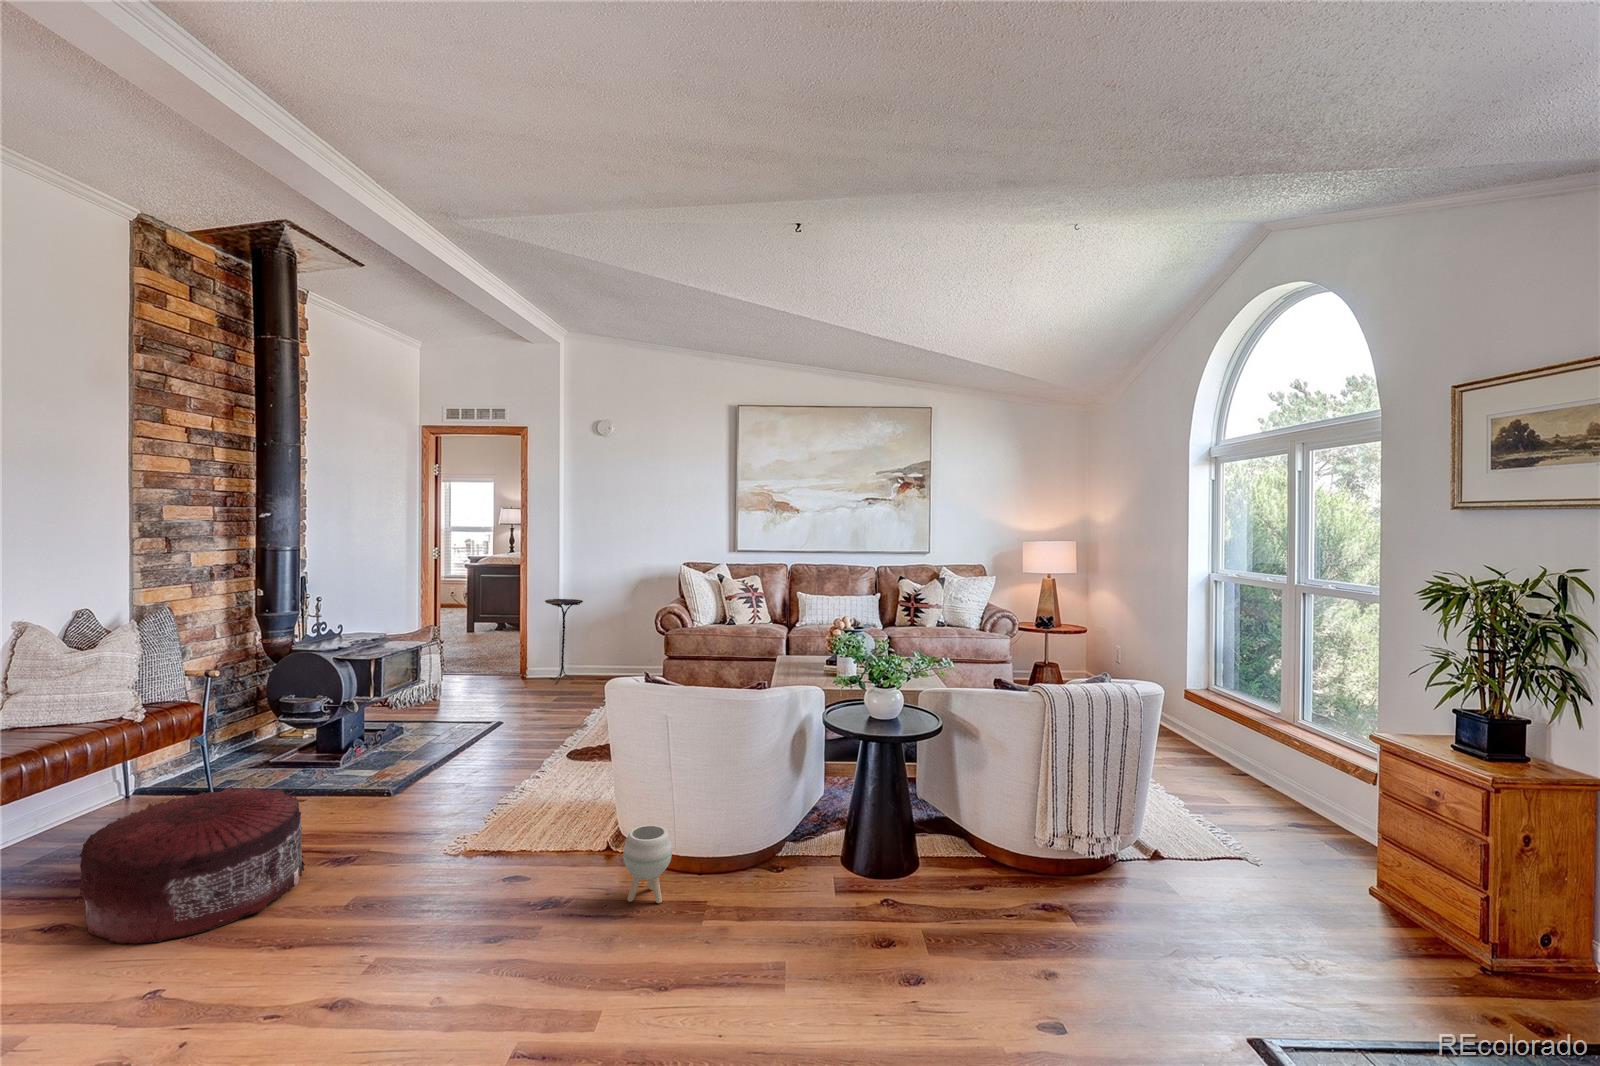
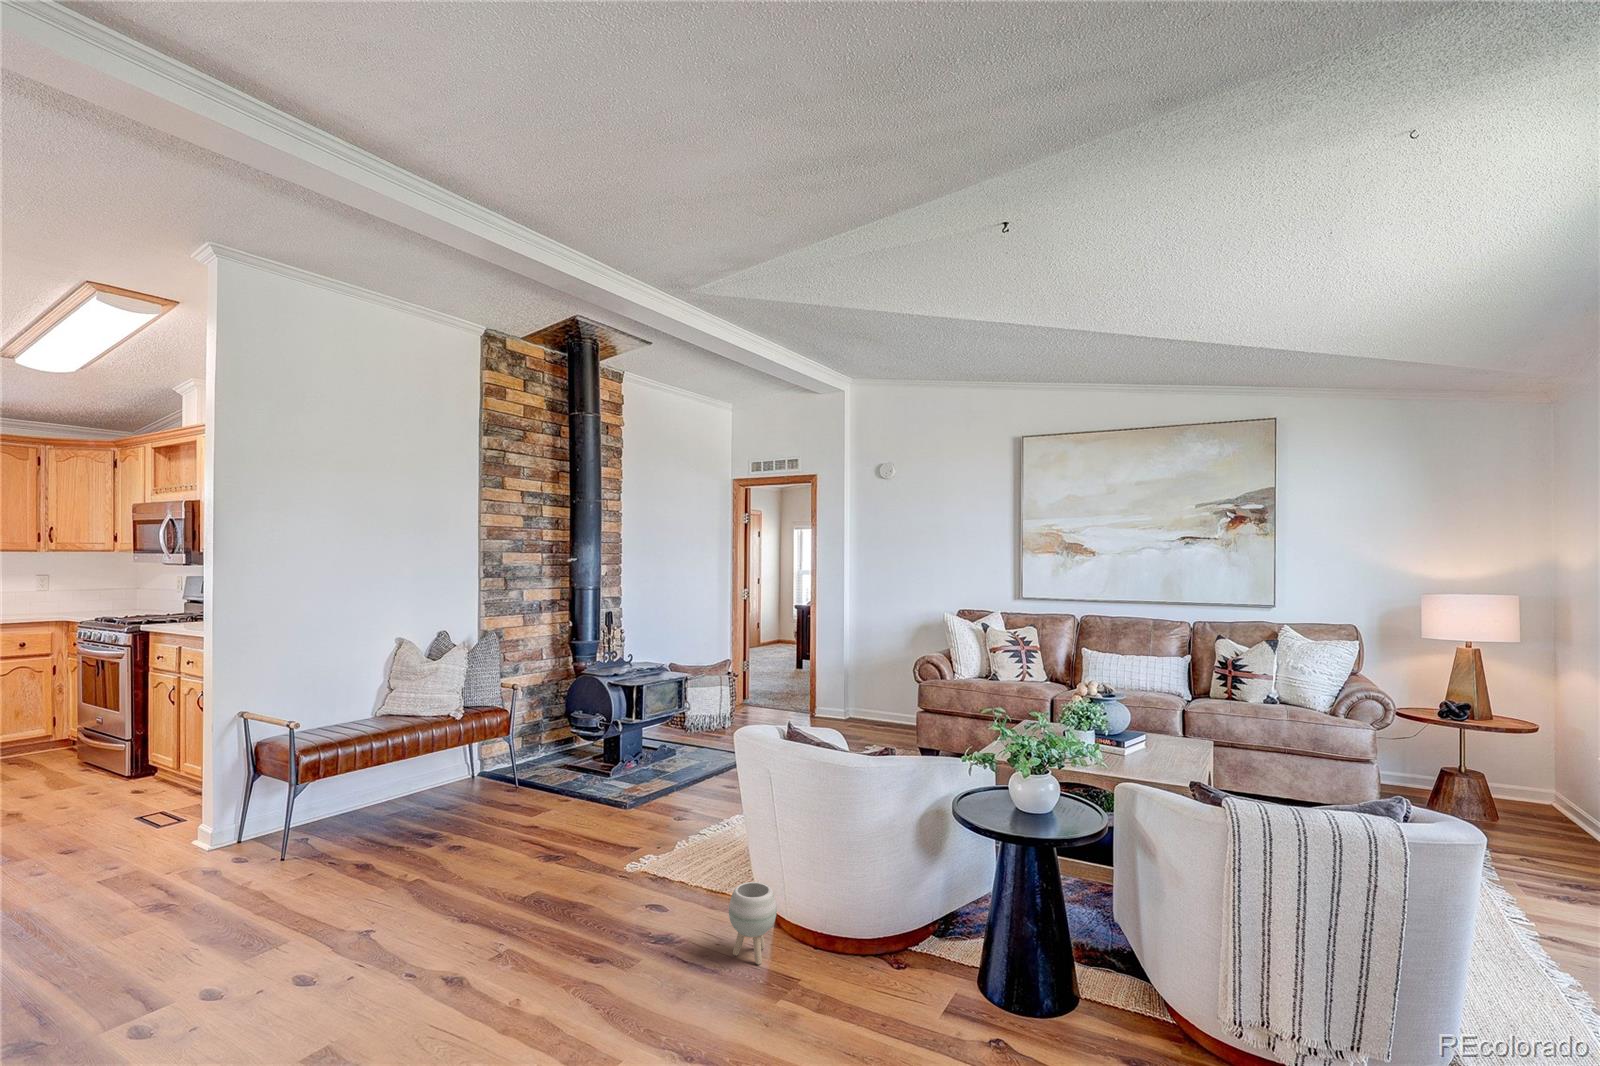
side table: present [545,599,583,684] -> none [823,639,859,724]
pouf: present [79,786,305,944] -> none [379,782,532,894]

